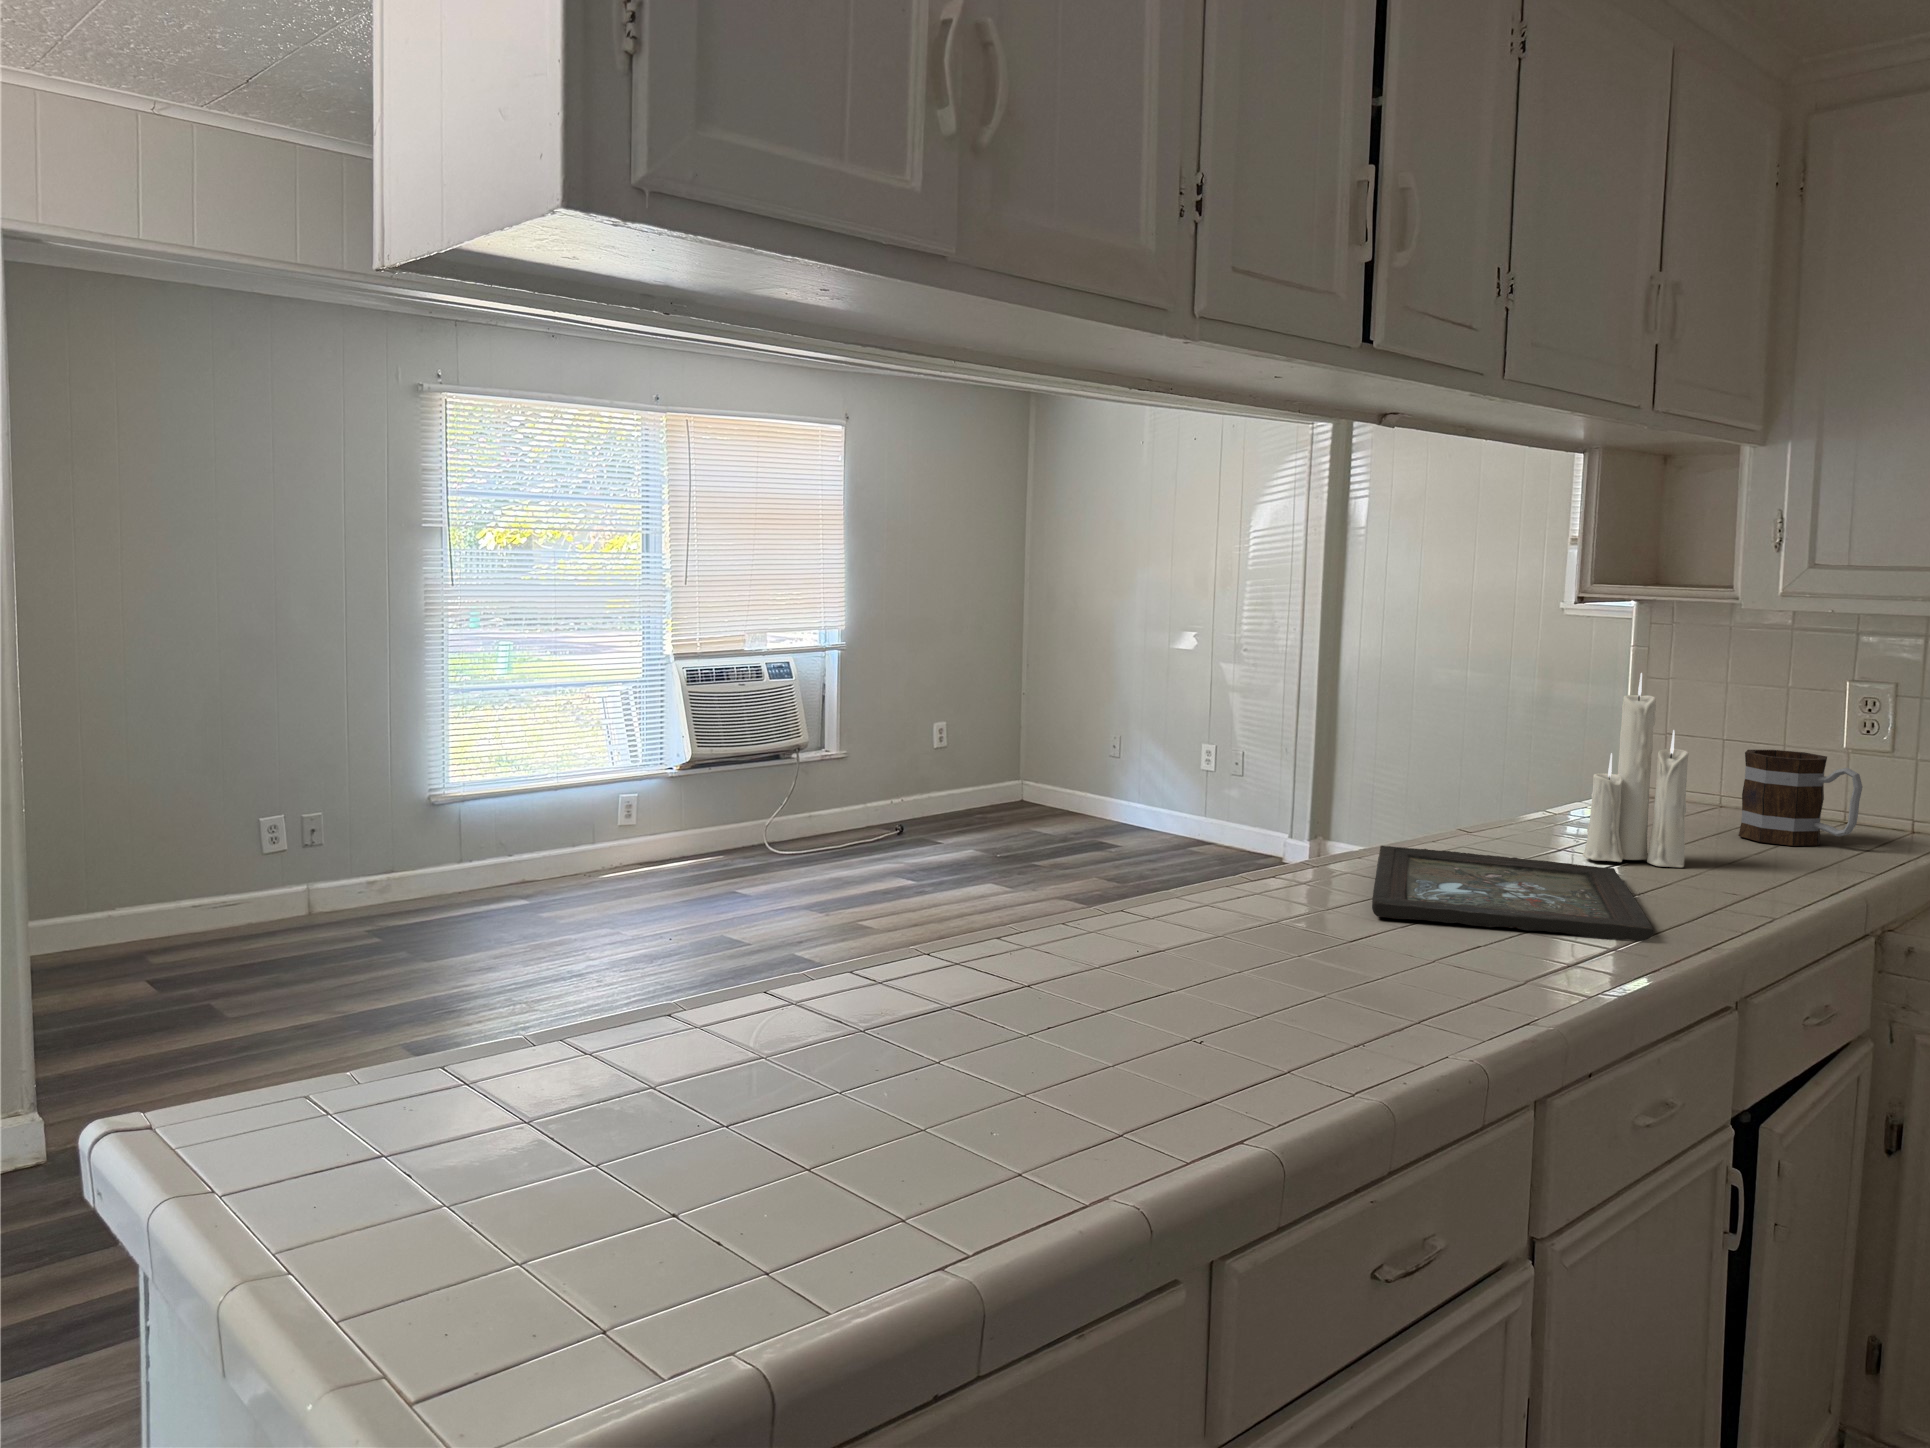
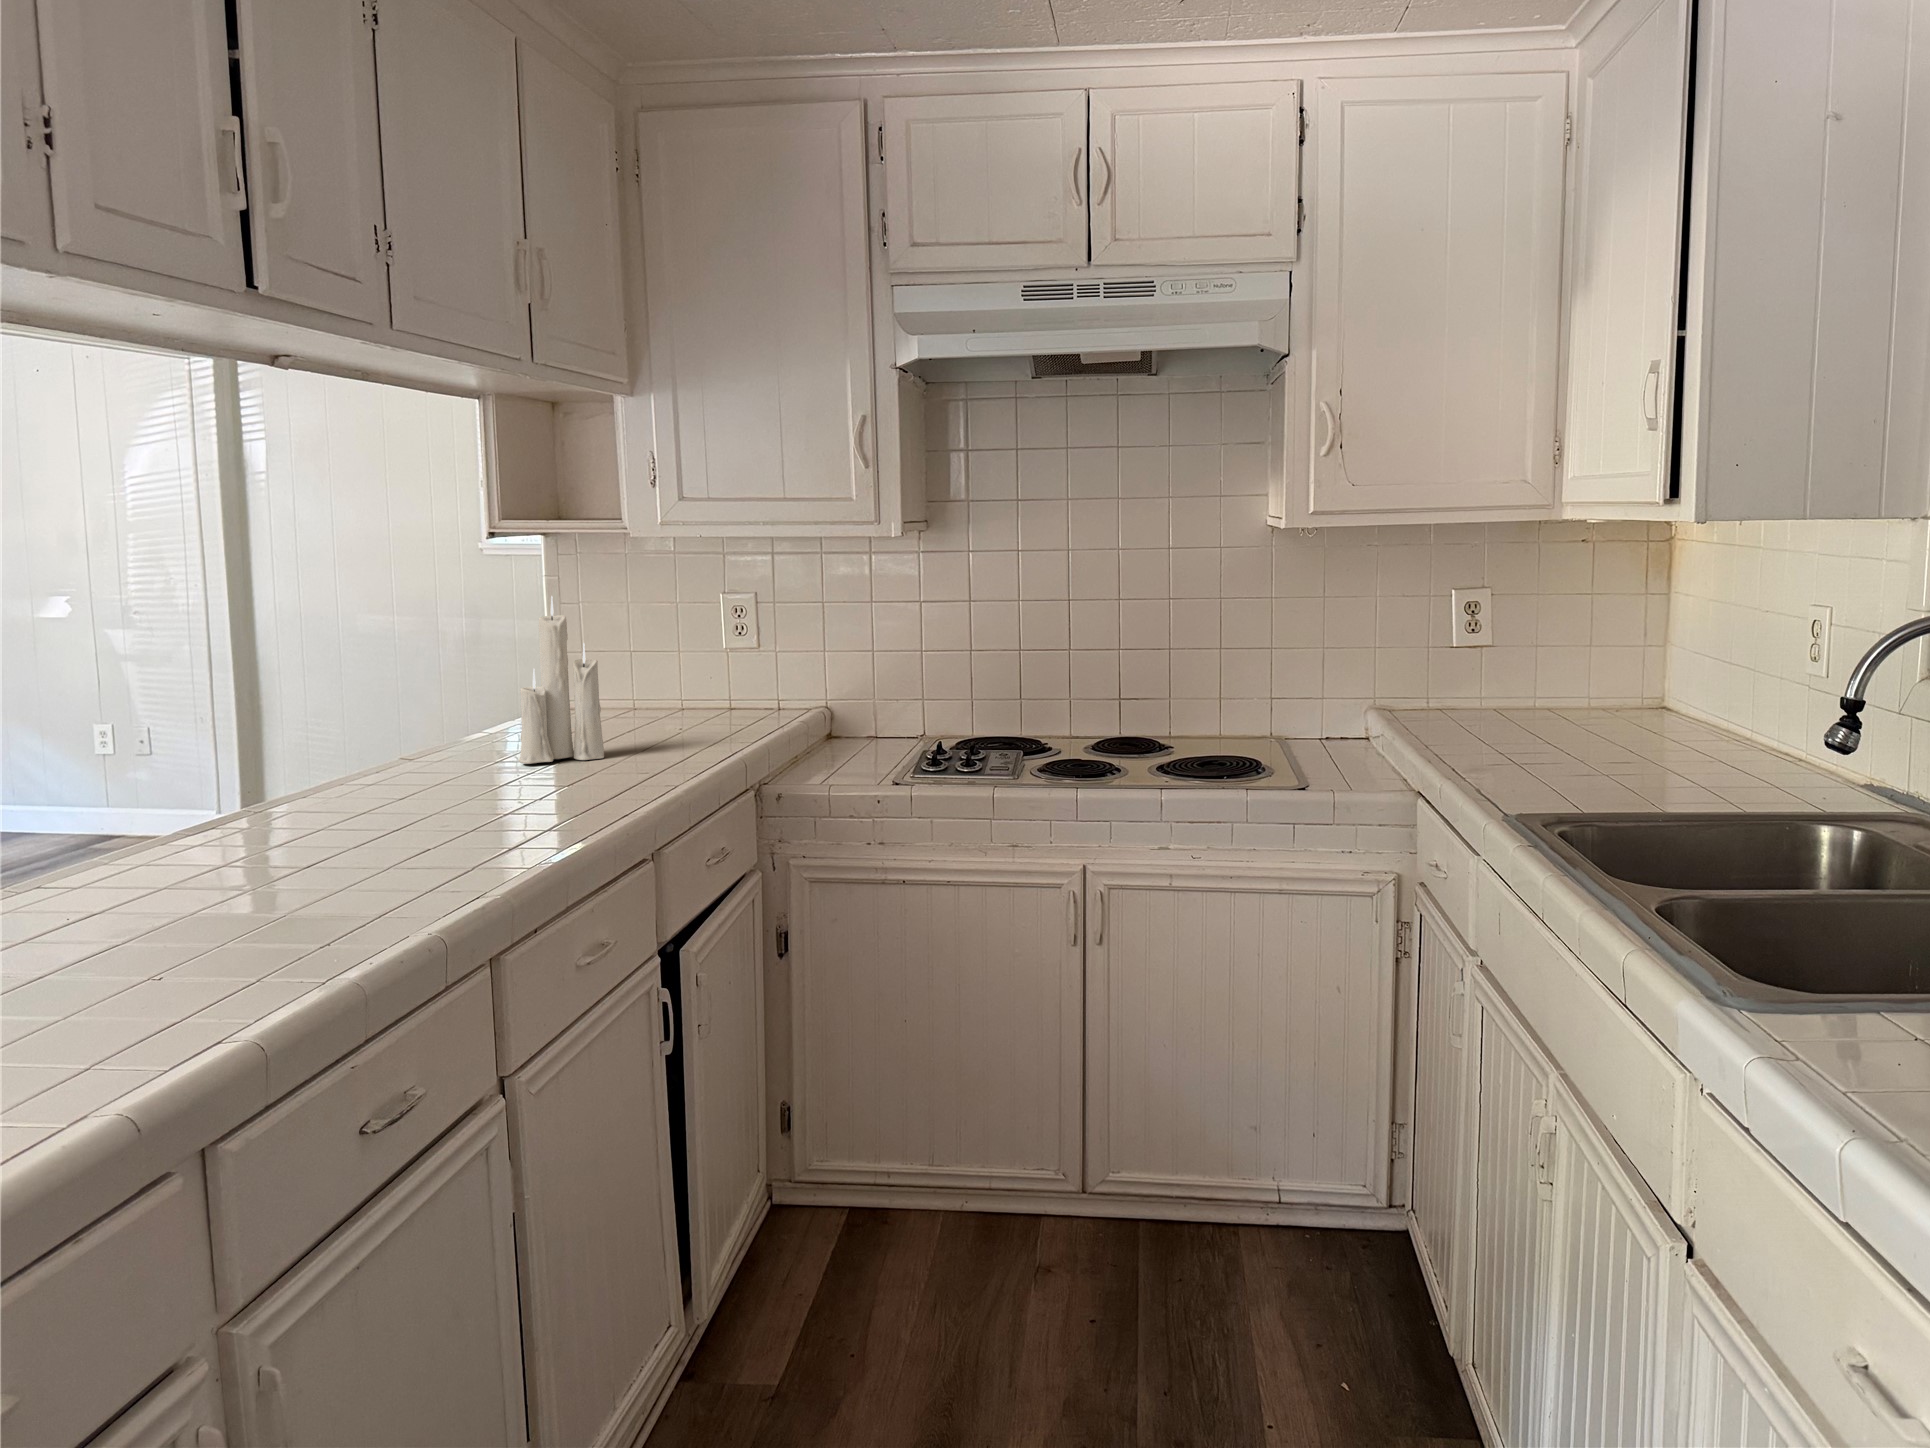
mug: present [1739,750,1863,846] -> none [645,653,733,730]
tray: present [1372,846,1654,941] -> none [323,766,580,841]

